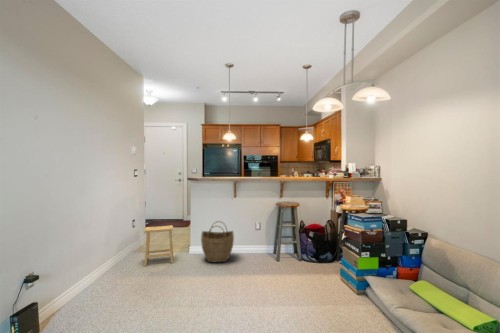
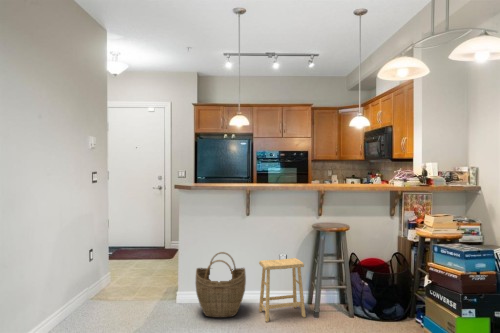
footstool: present [144,225,173,266] -> present [259,258,306,322]

